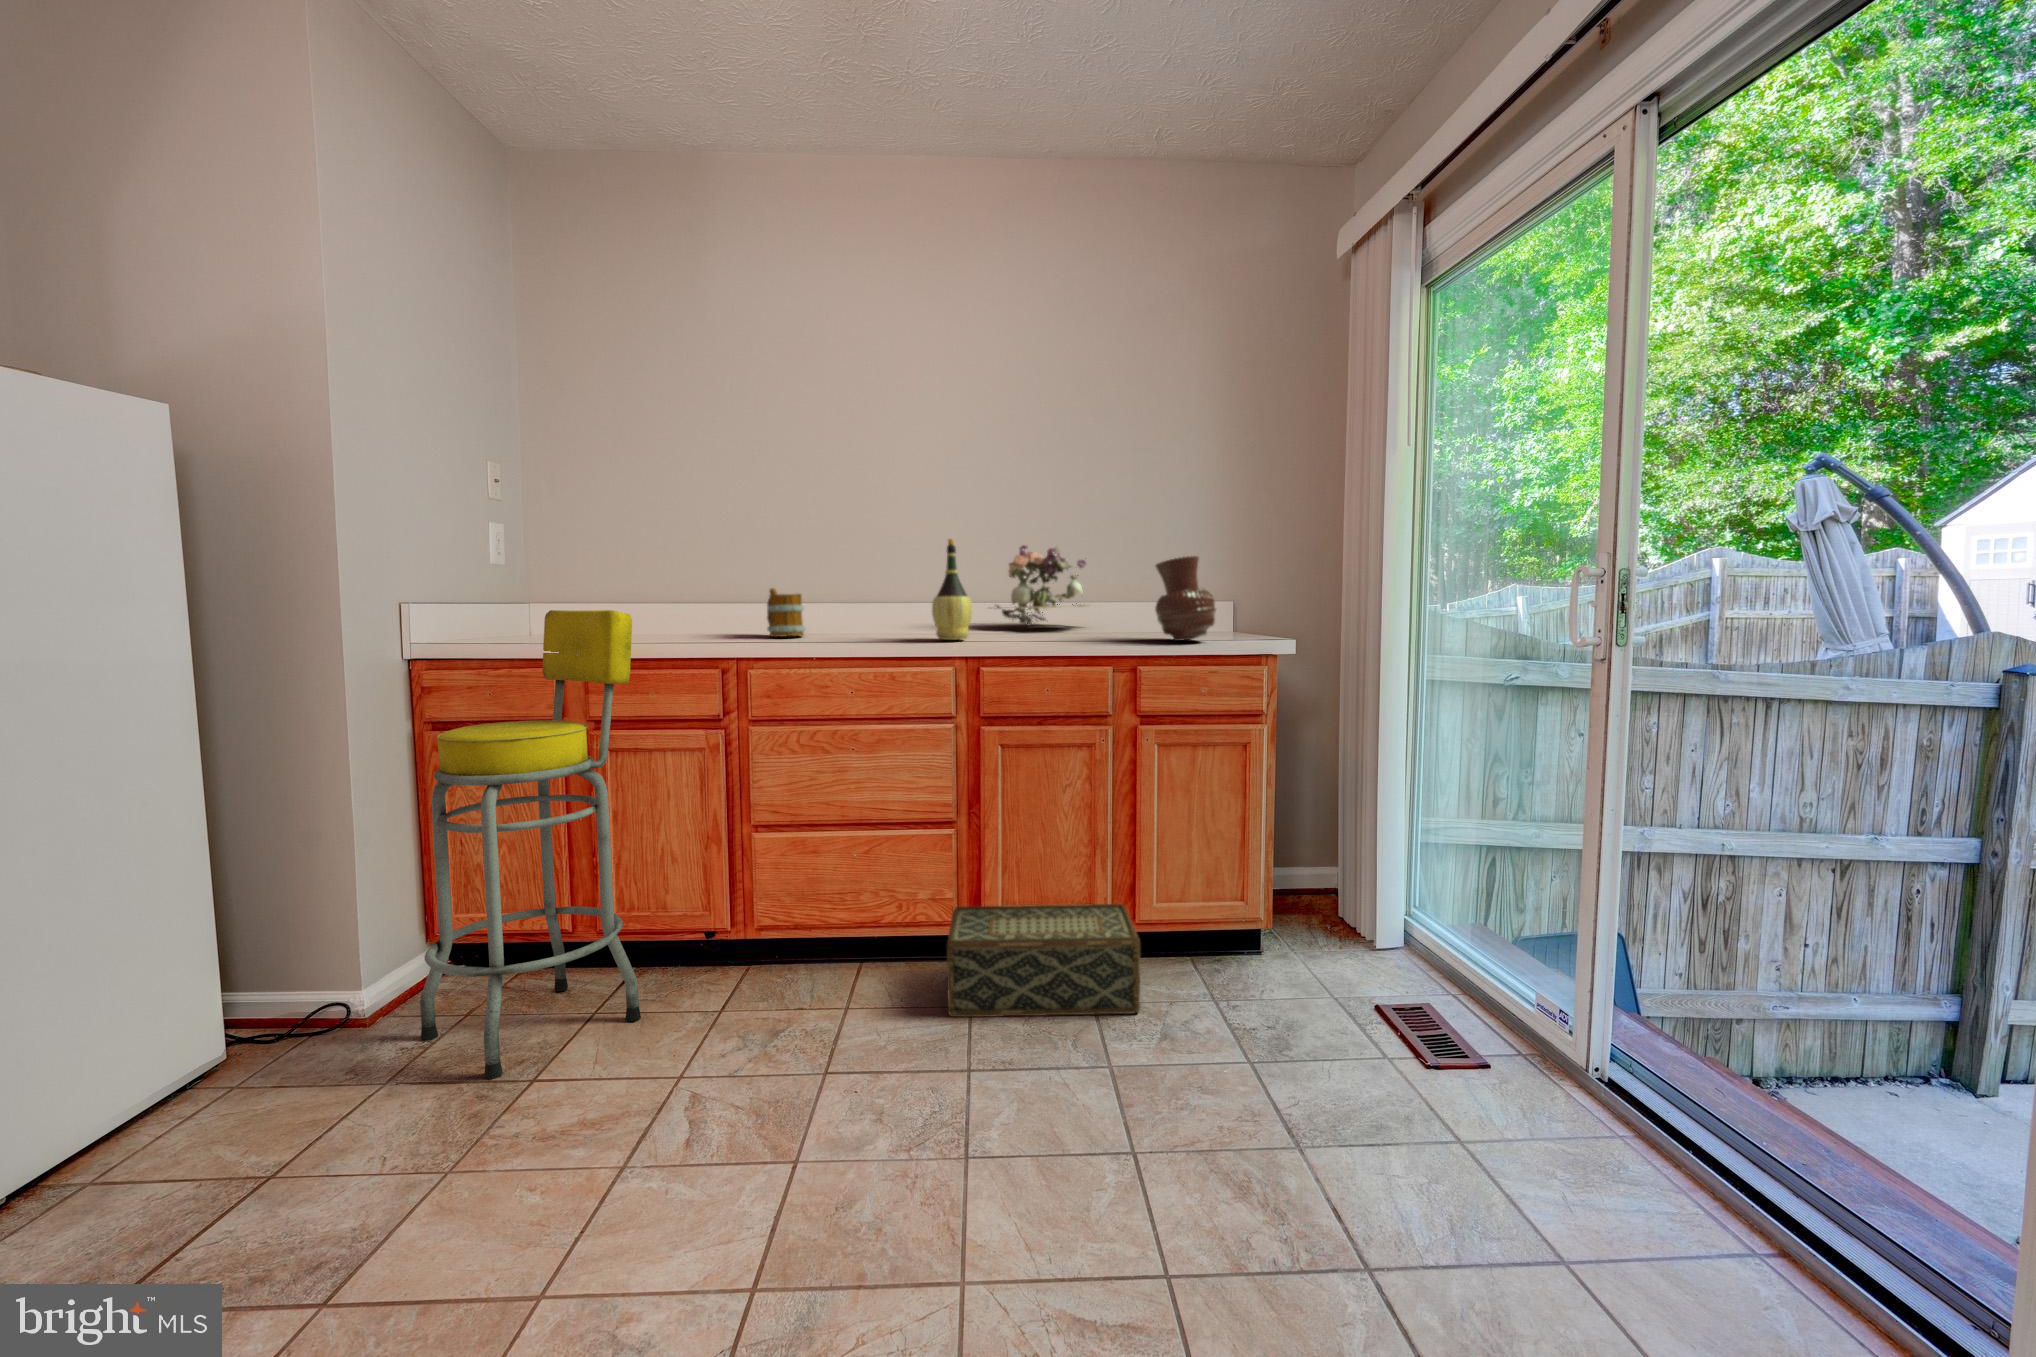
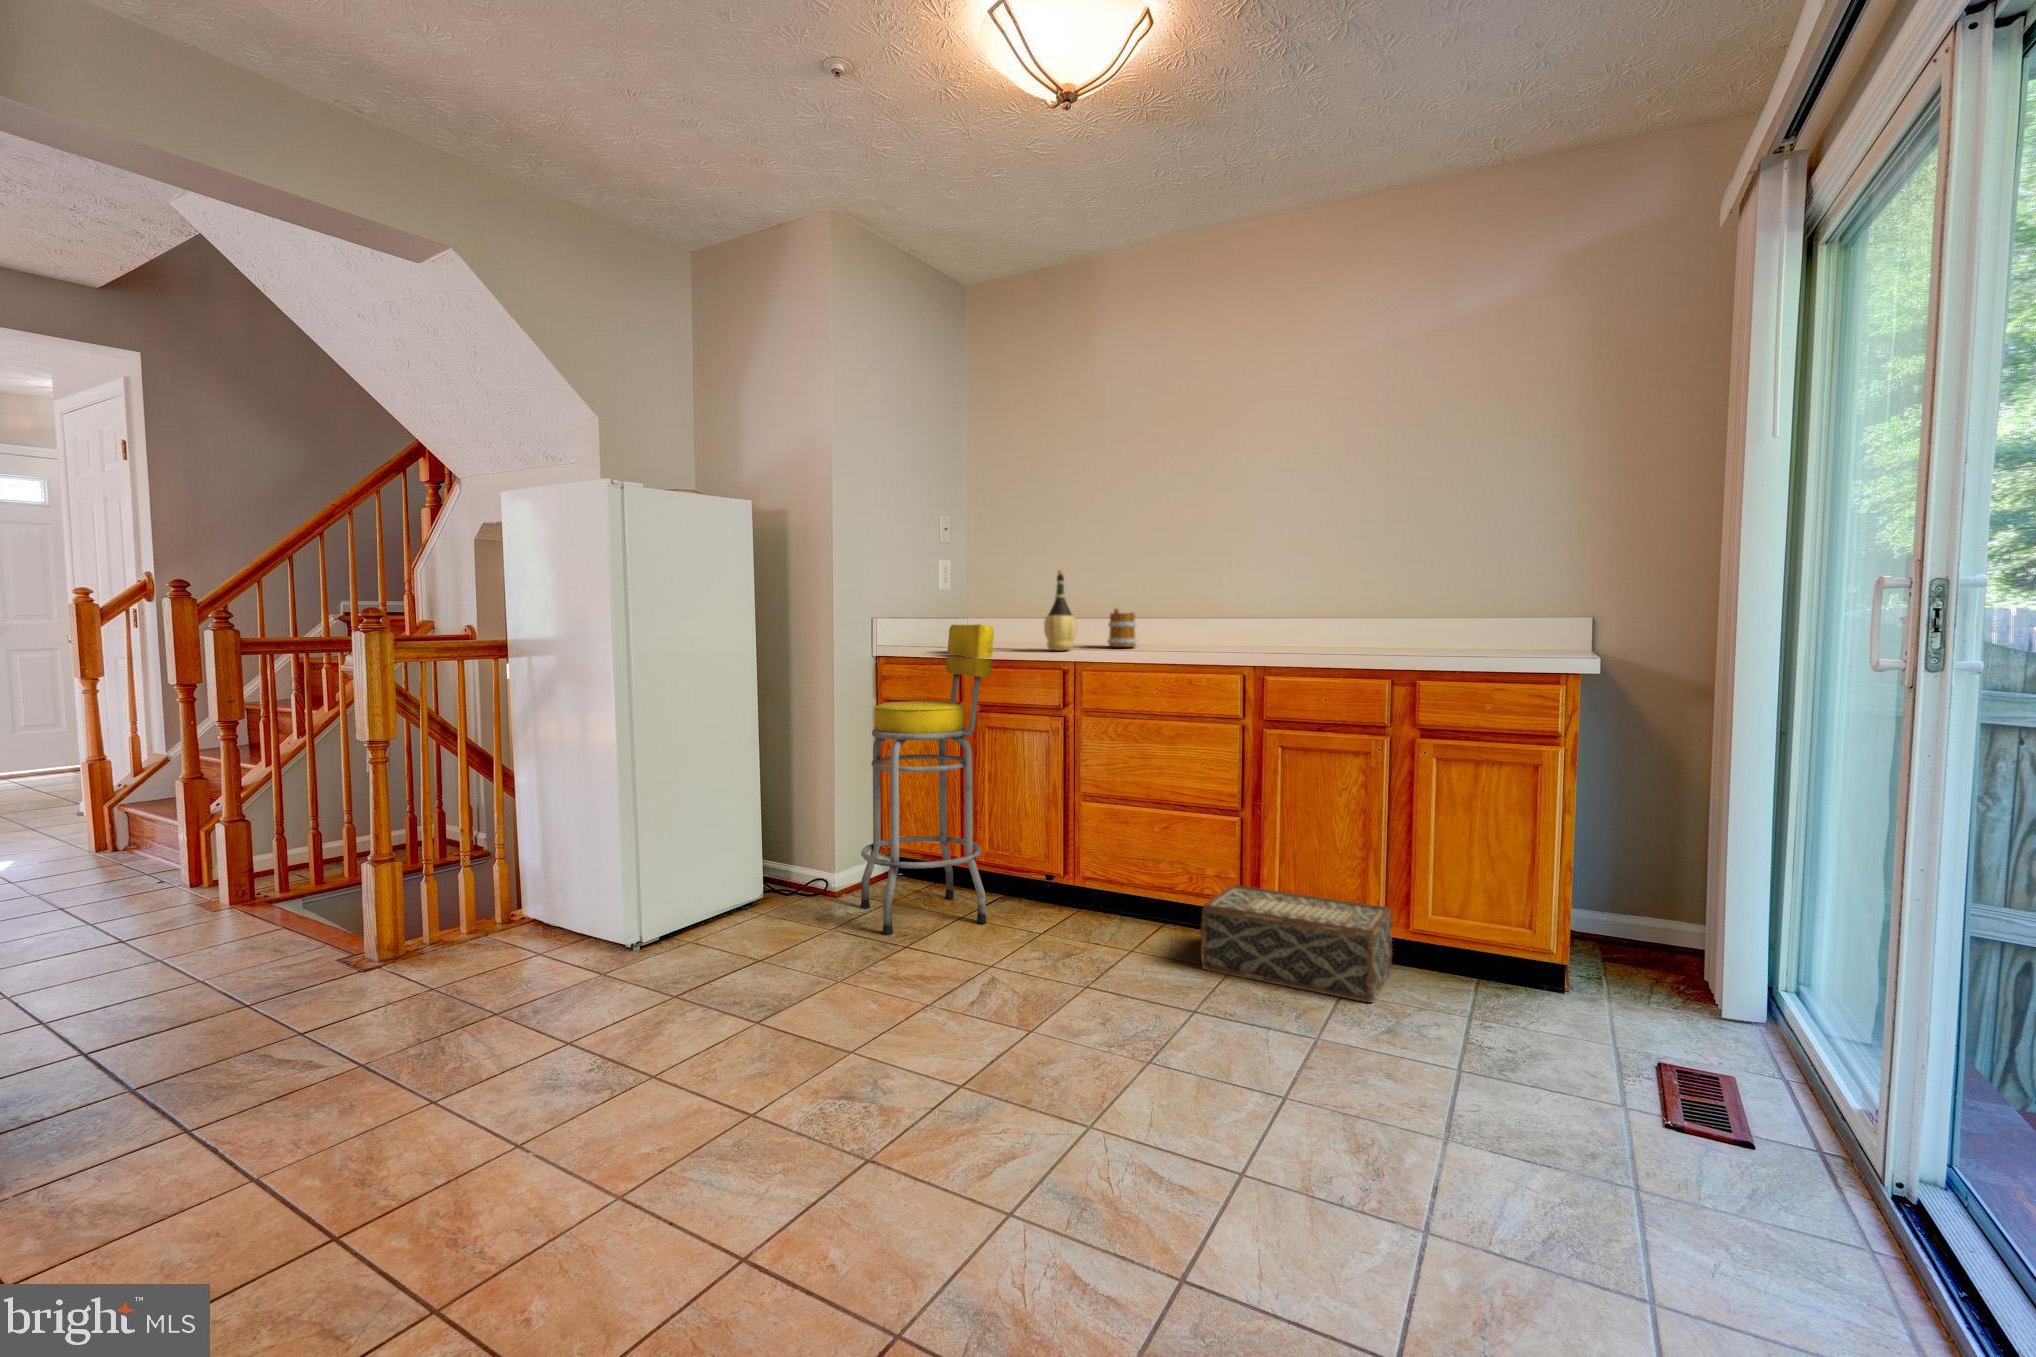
wine bottle: present [932,539,973,640] -> present [1044,570,1077,651]
flower arrangement: present [989,545,1086,626] -> none [1308,559,1426,645]
vase: present [1155,556,1216,641] -> none [1441,573,1508,658]

